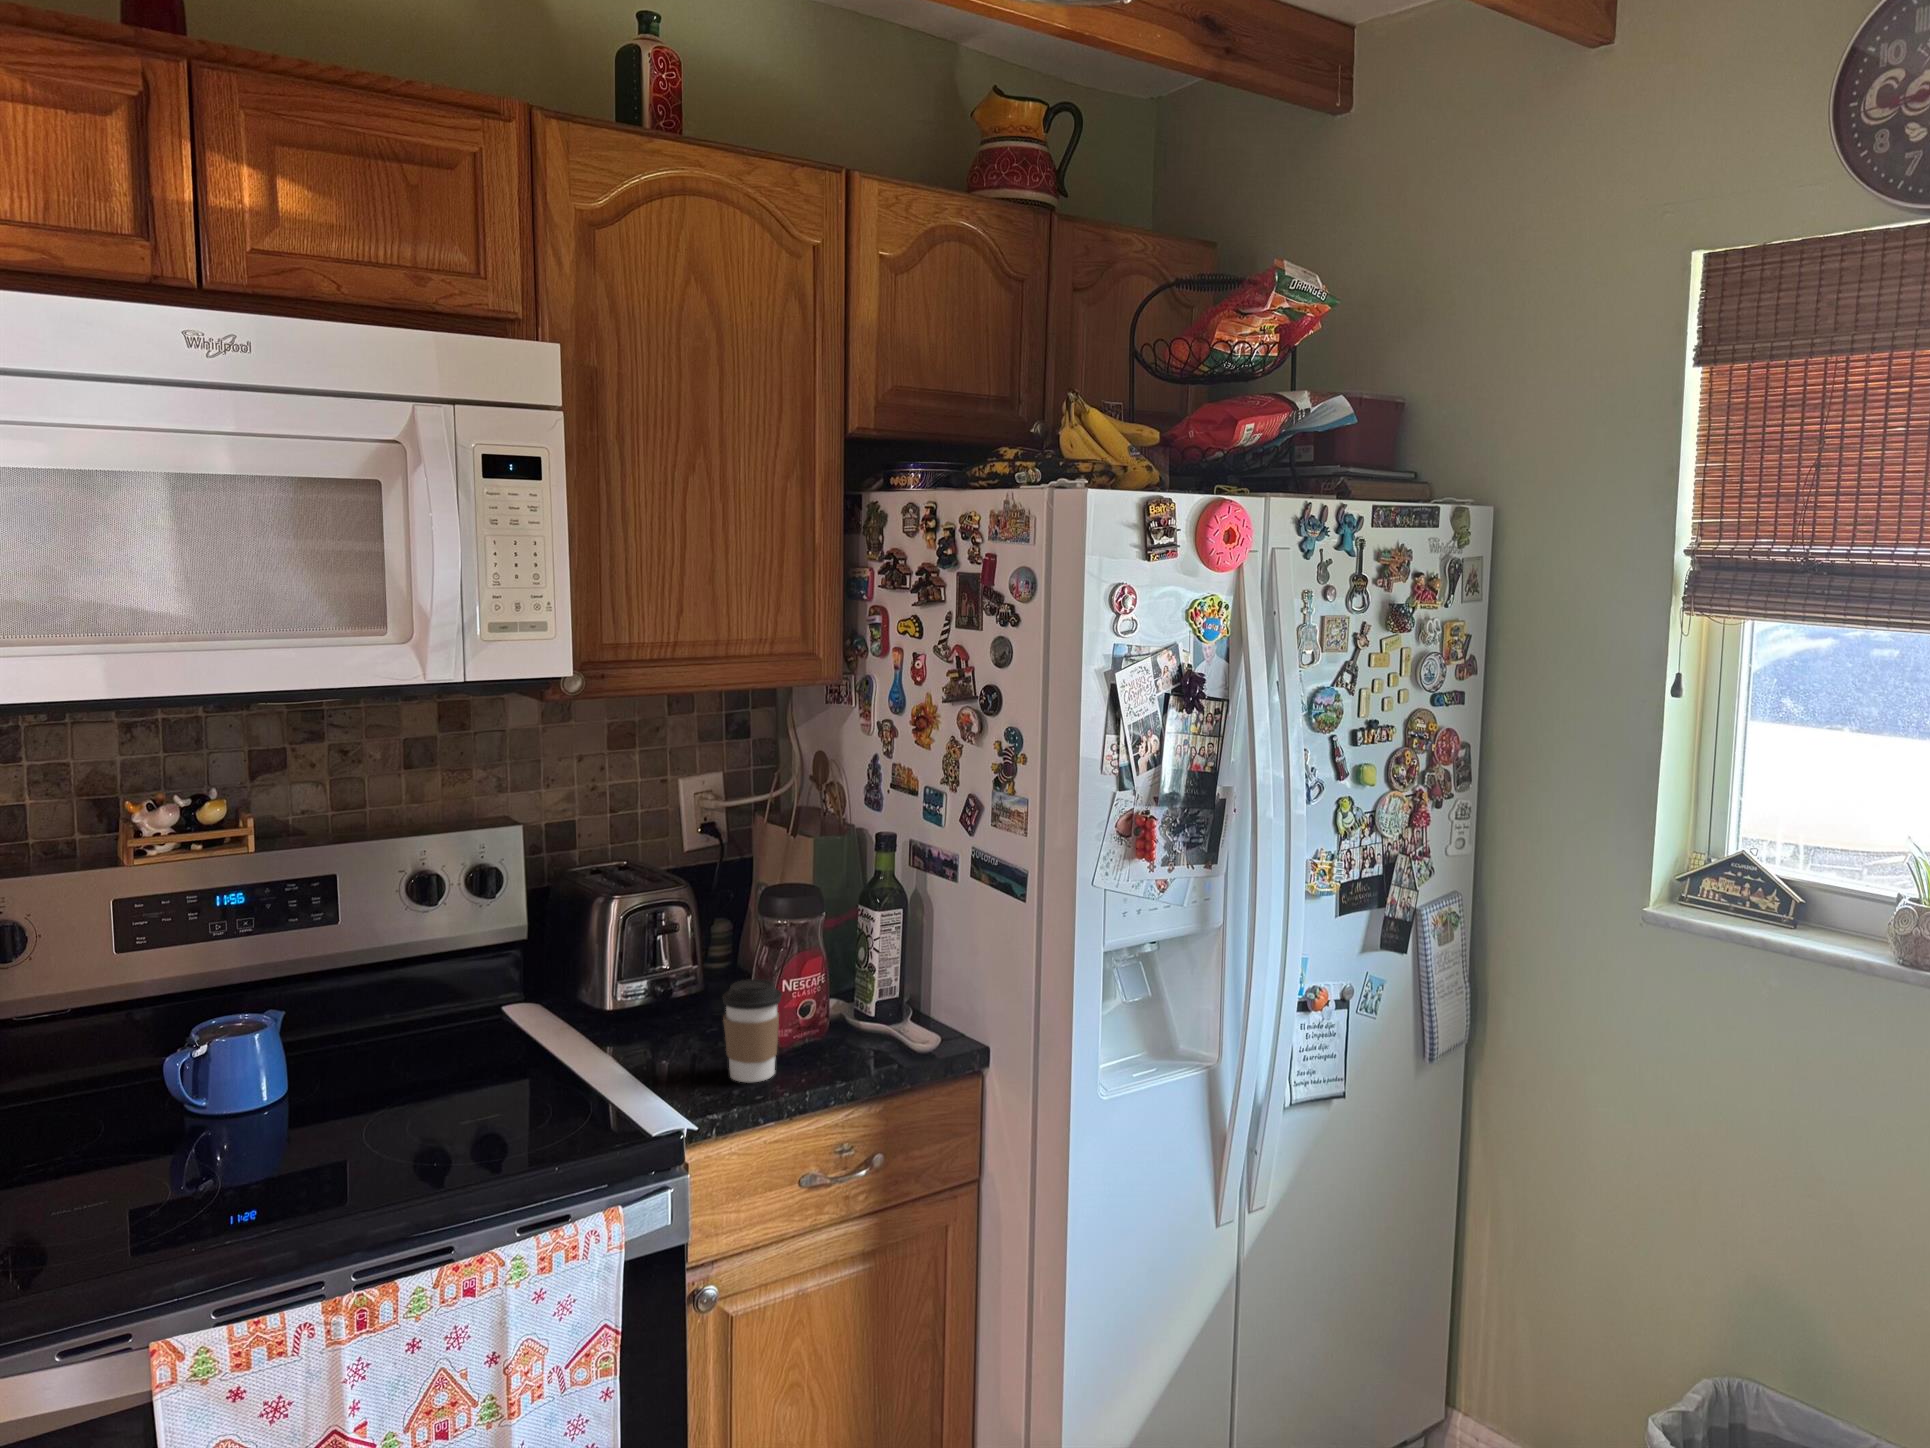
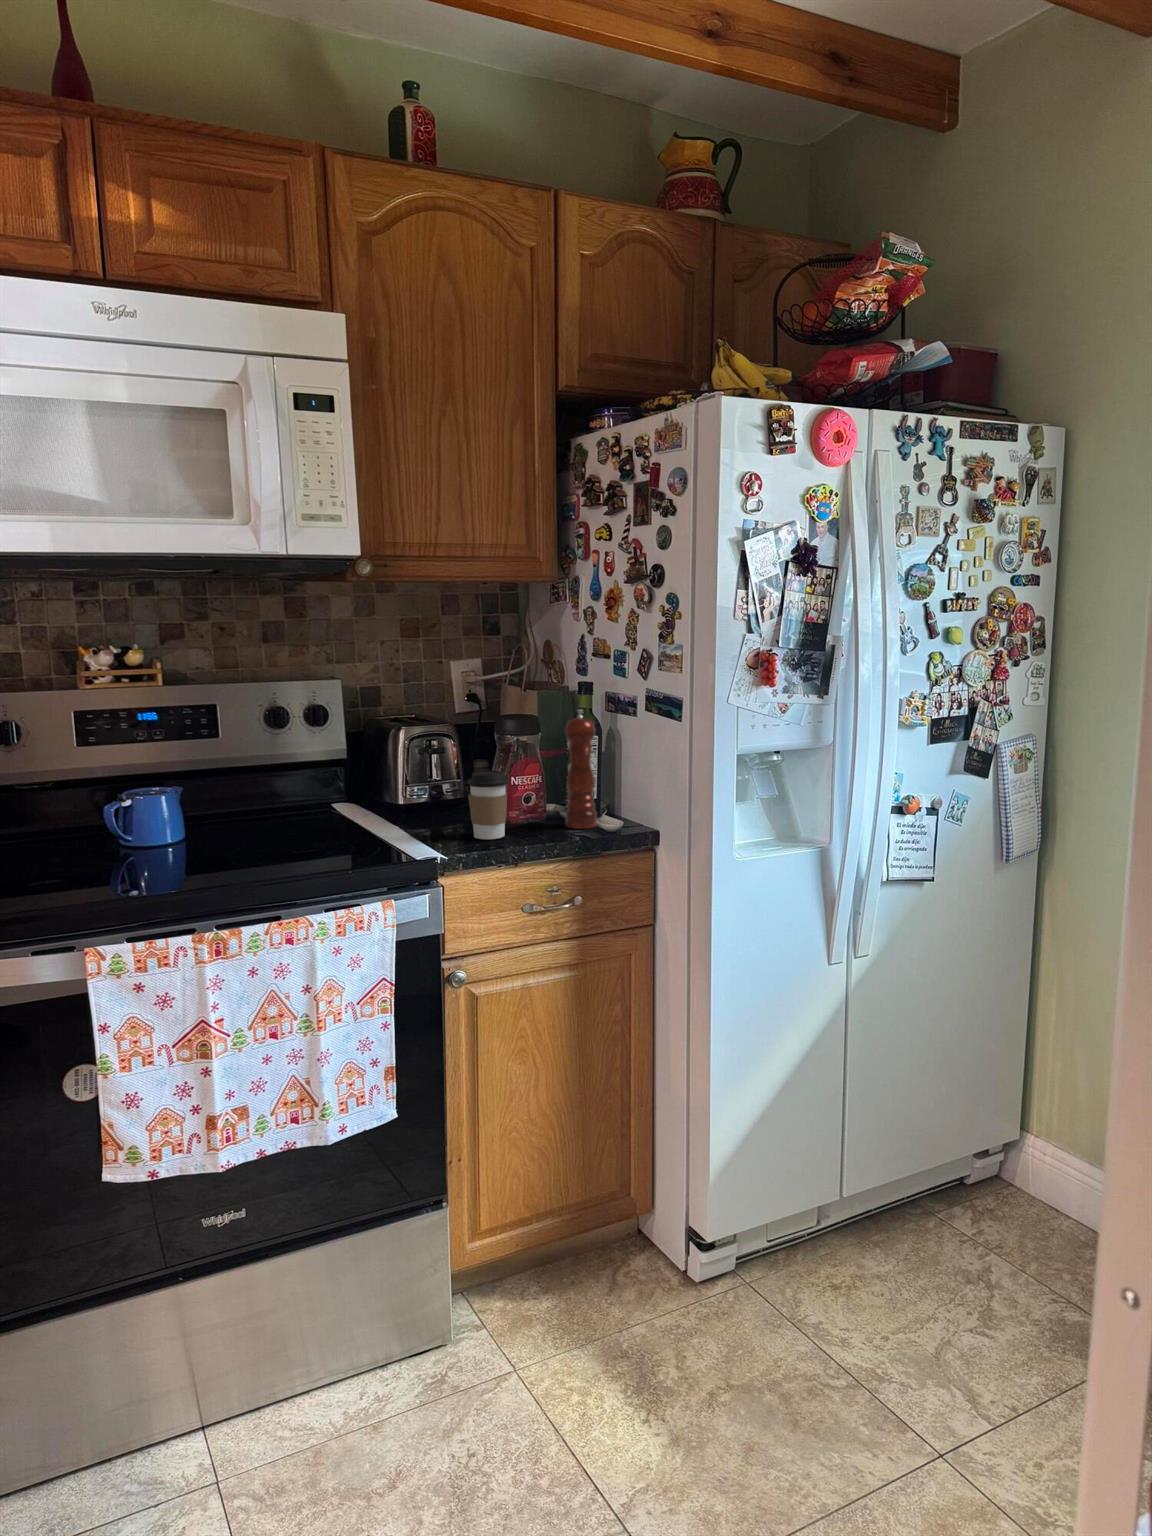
pepper mill: none [857,884,901,1053] -> present [565,709,597,829]

